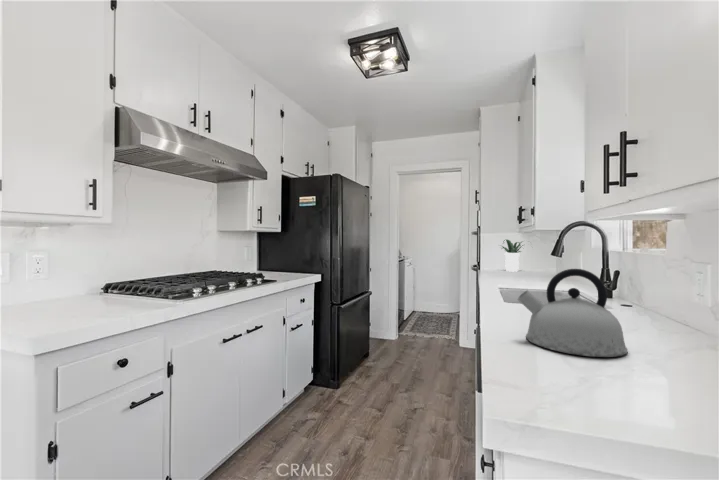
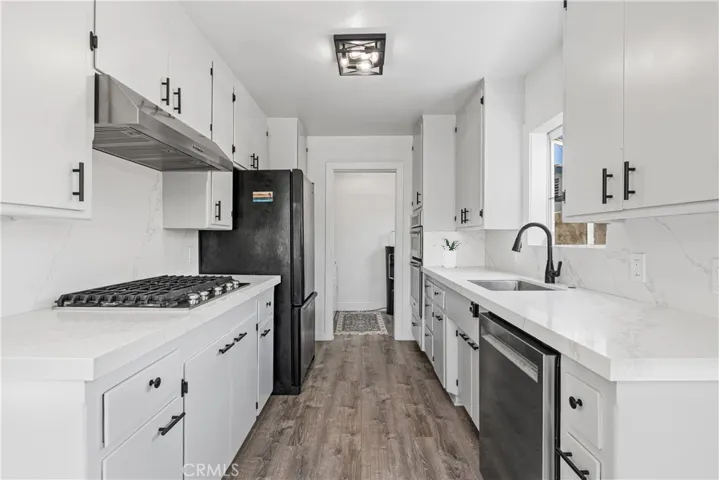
kettle: present [518,269,627,357] -> none [552,261,632,325]

